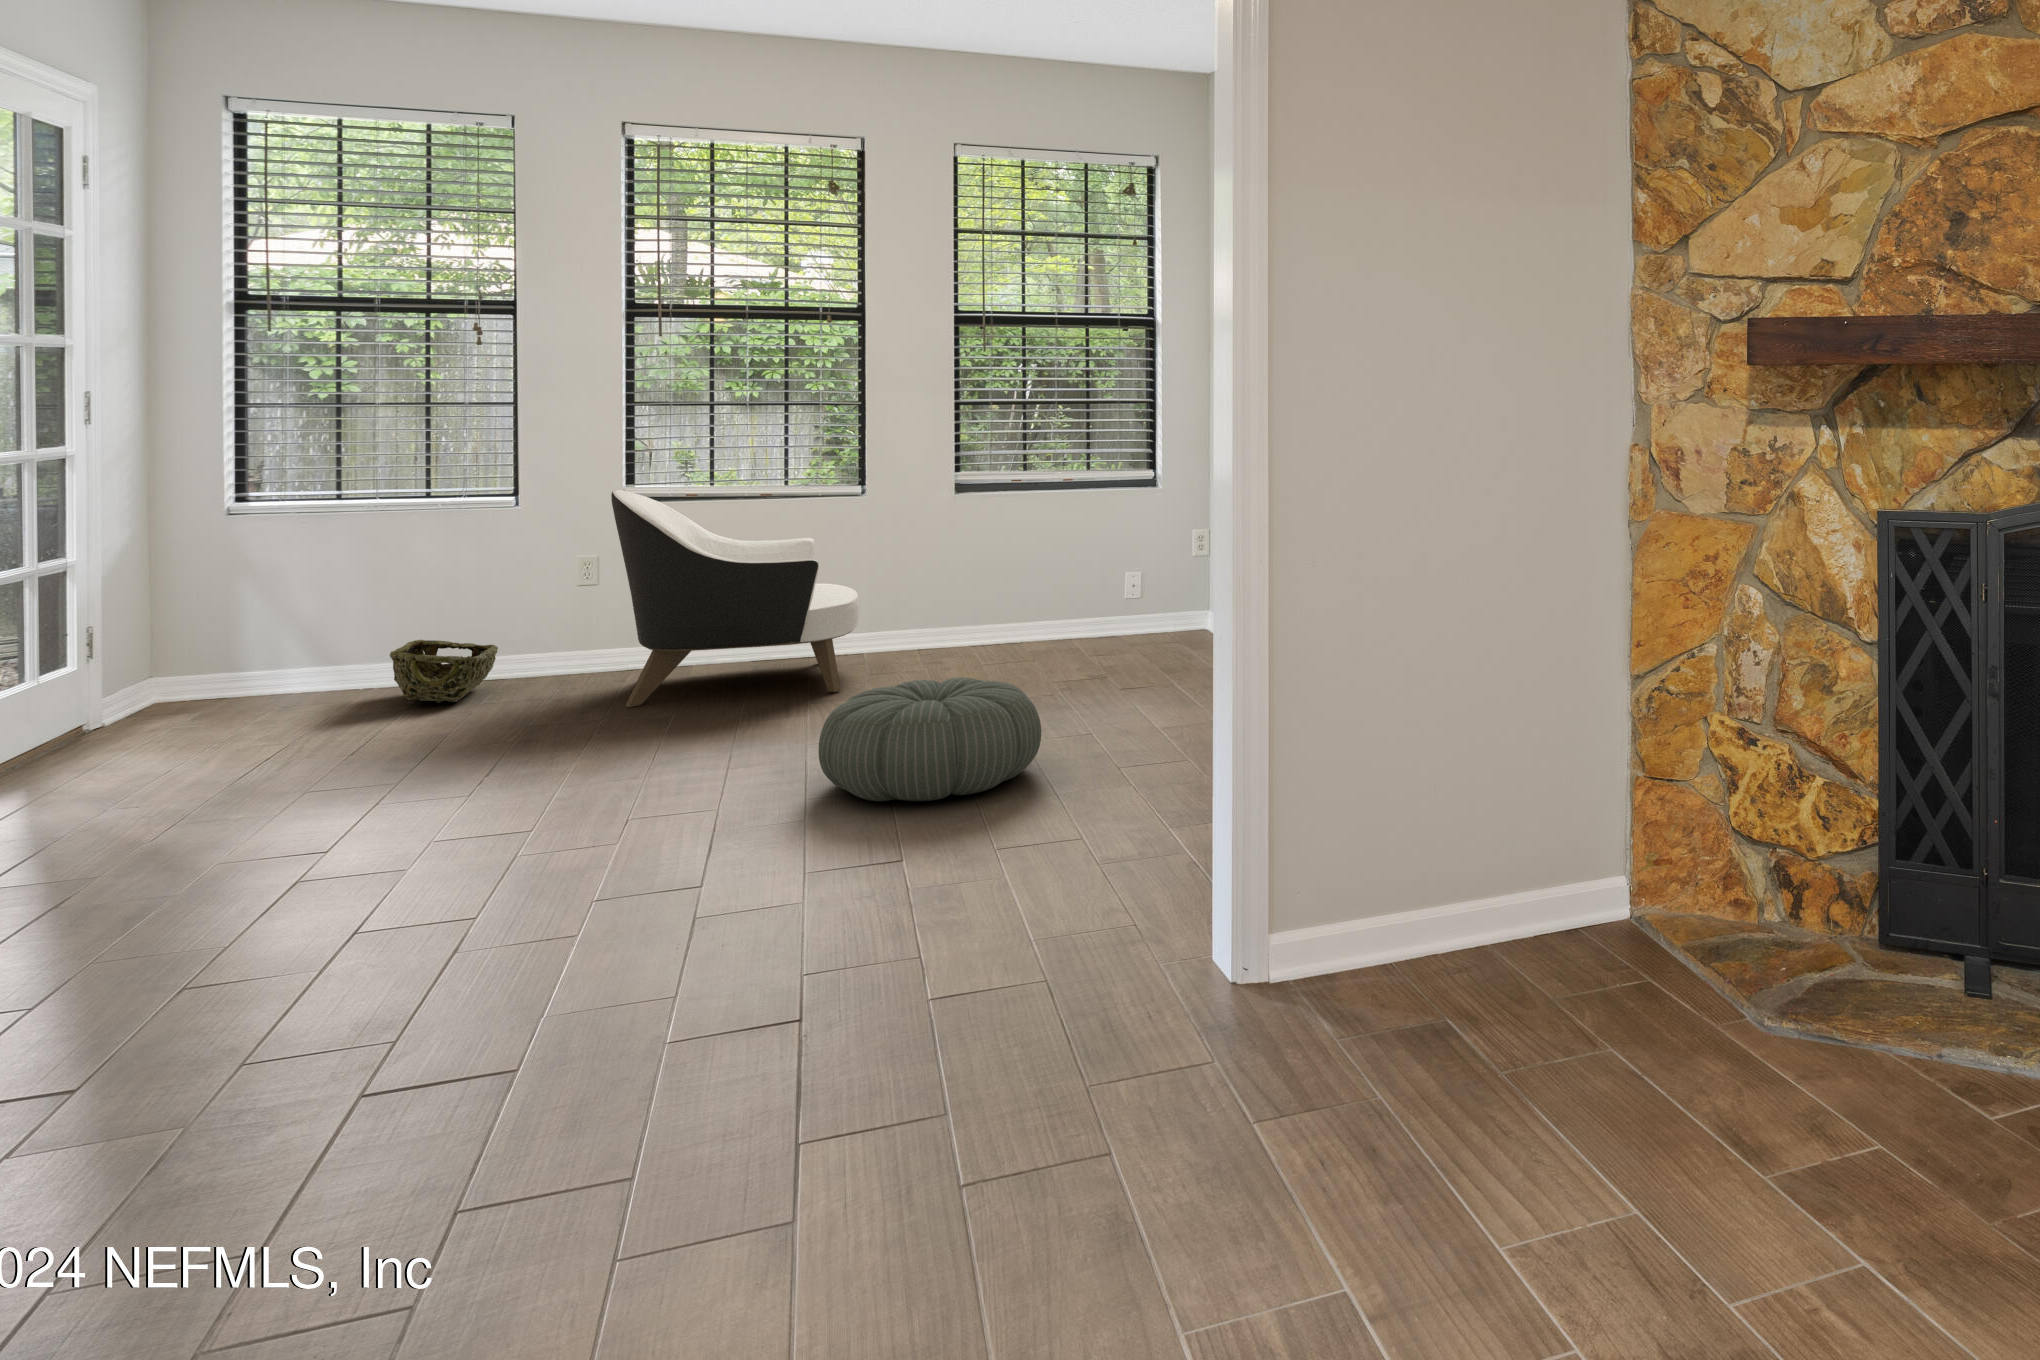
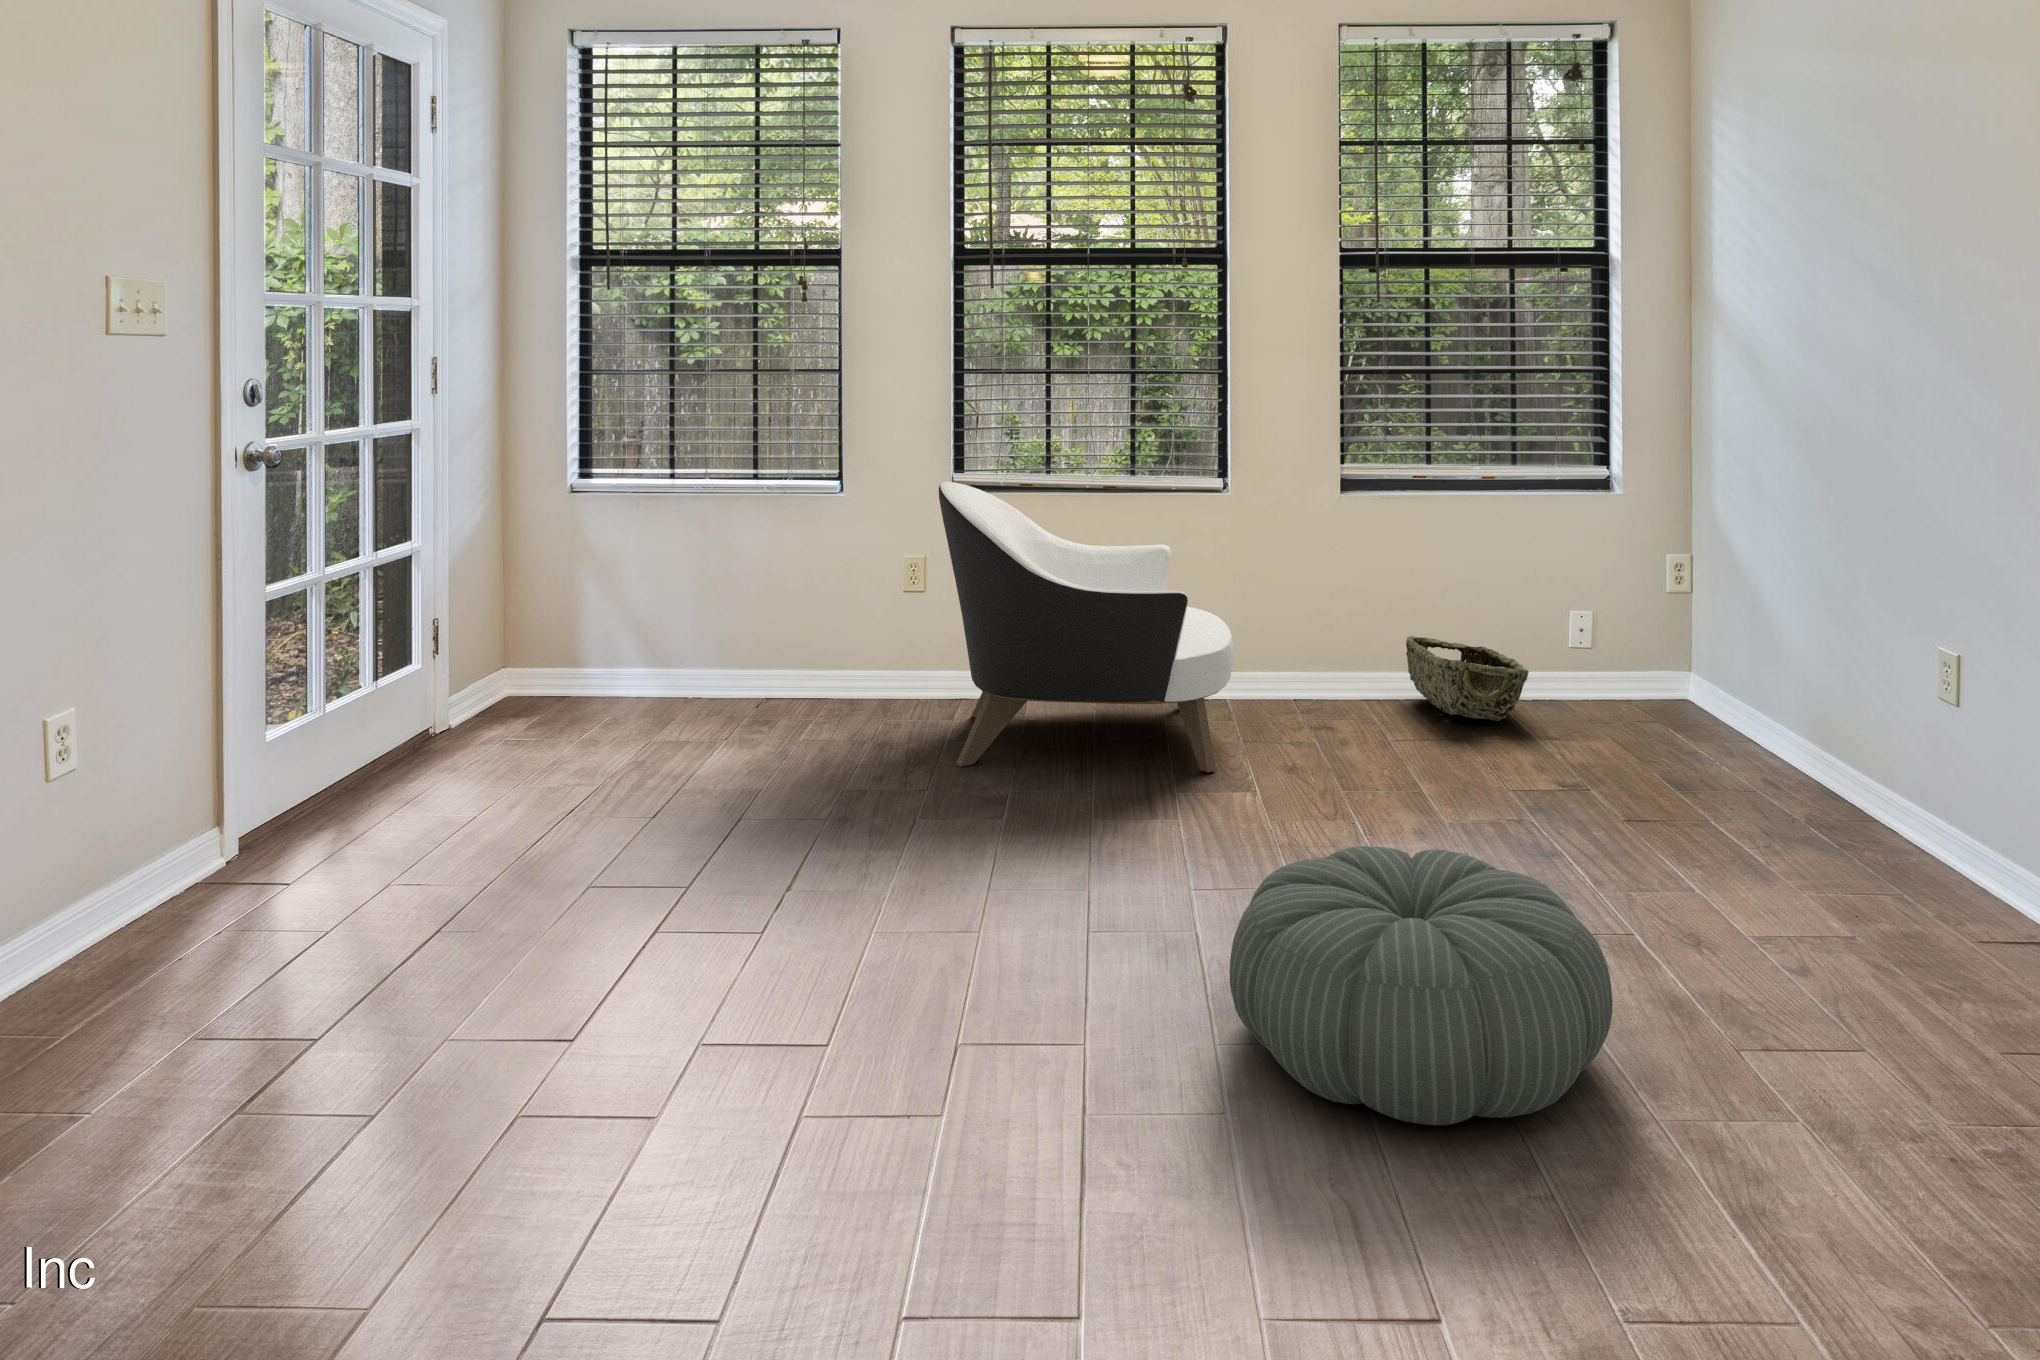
woven basket: present [390,640,498,703] -> present [1406,636,1529,721]

